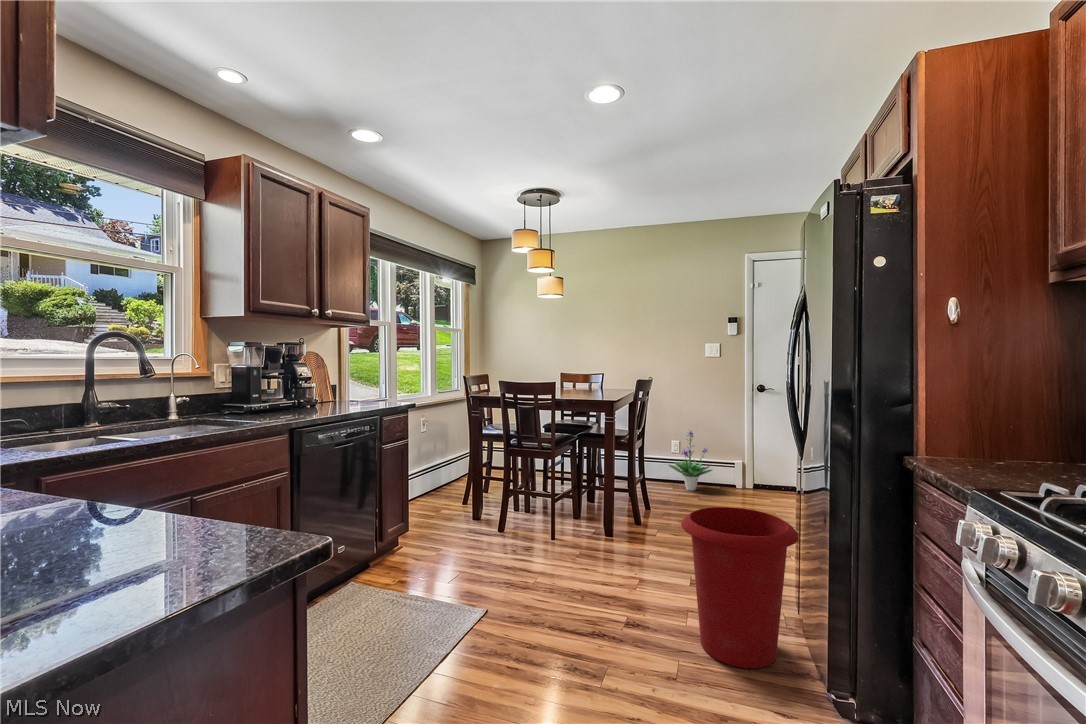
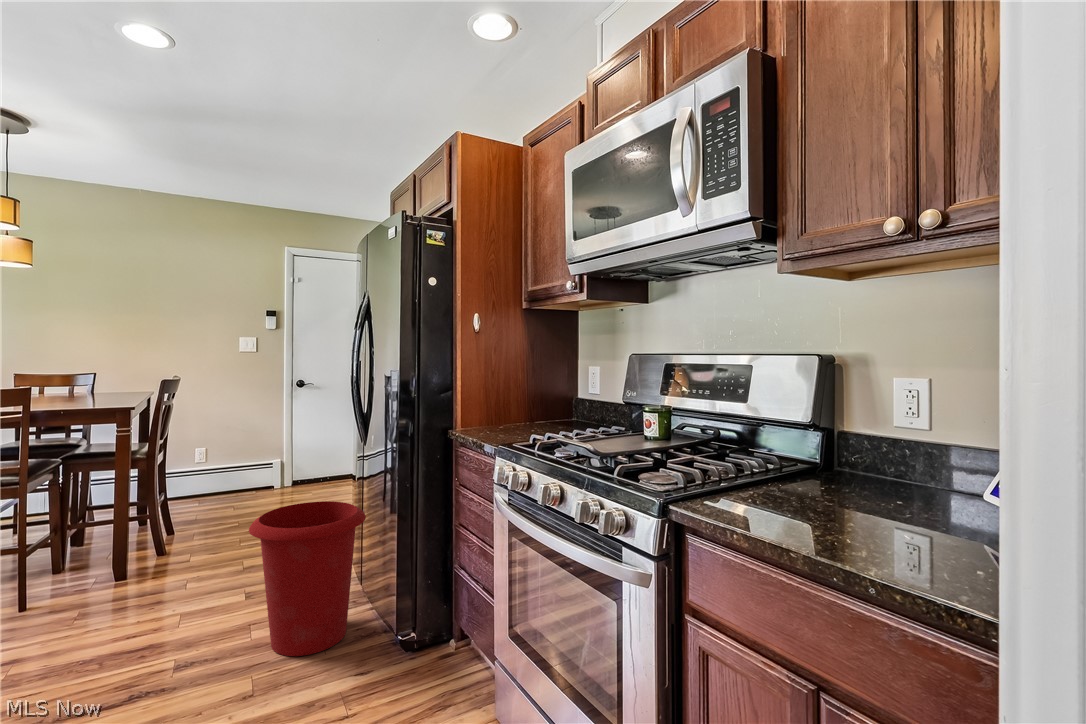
potted plant: present [669,430,712,491] -> none [192,434,250,503]

